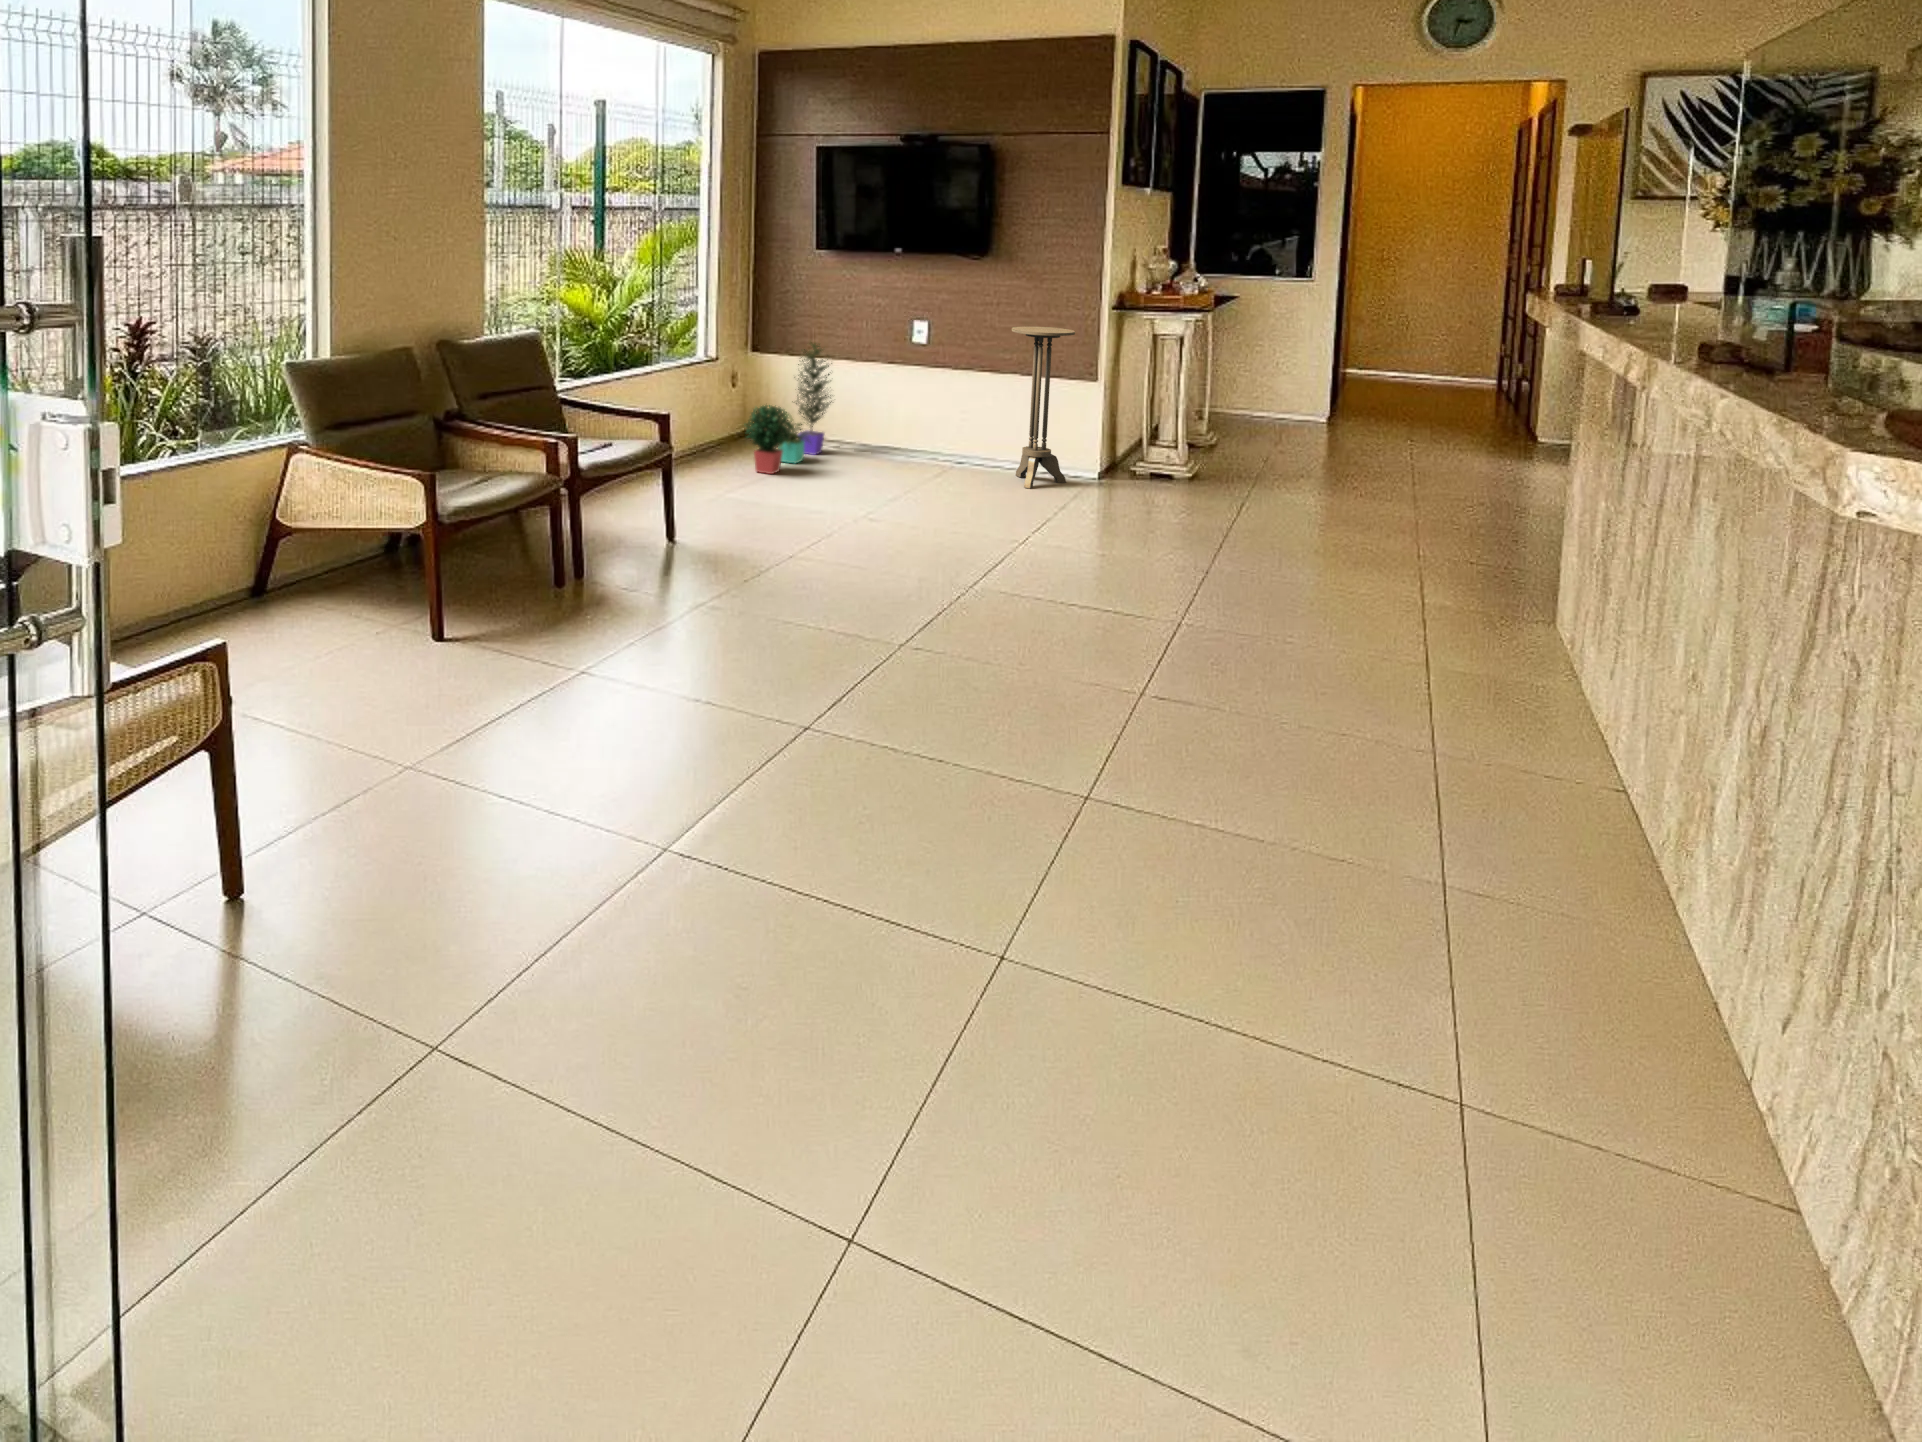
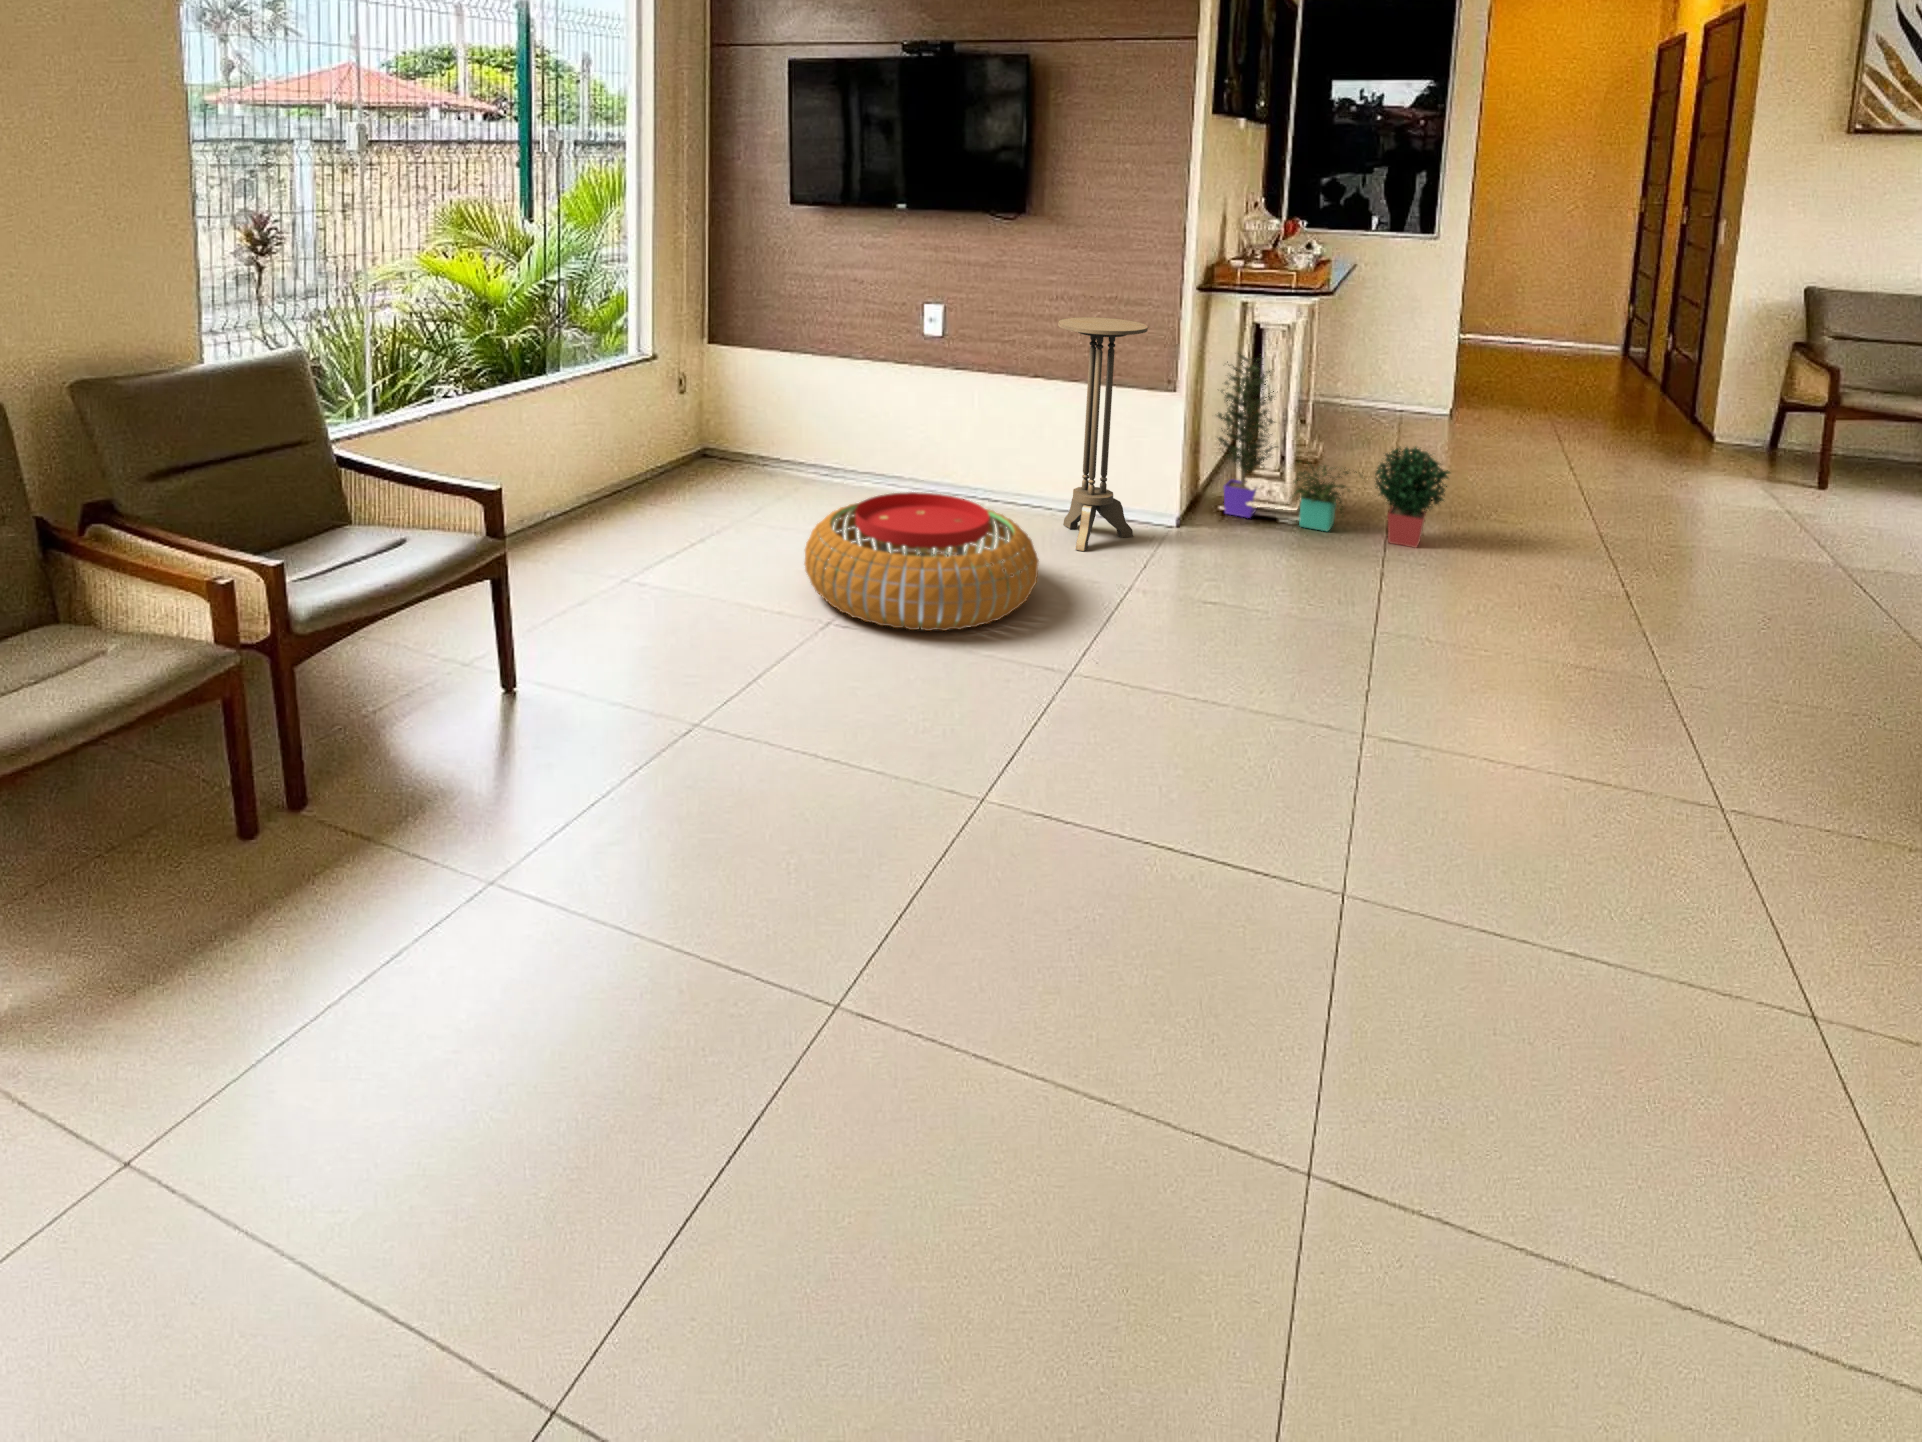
potted plant: present [744,343,832,474] -> present [1217,353,1450,548]
pouf: none [838,440,998,521] -> present [804,492,1039,631]

